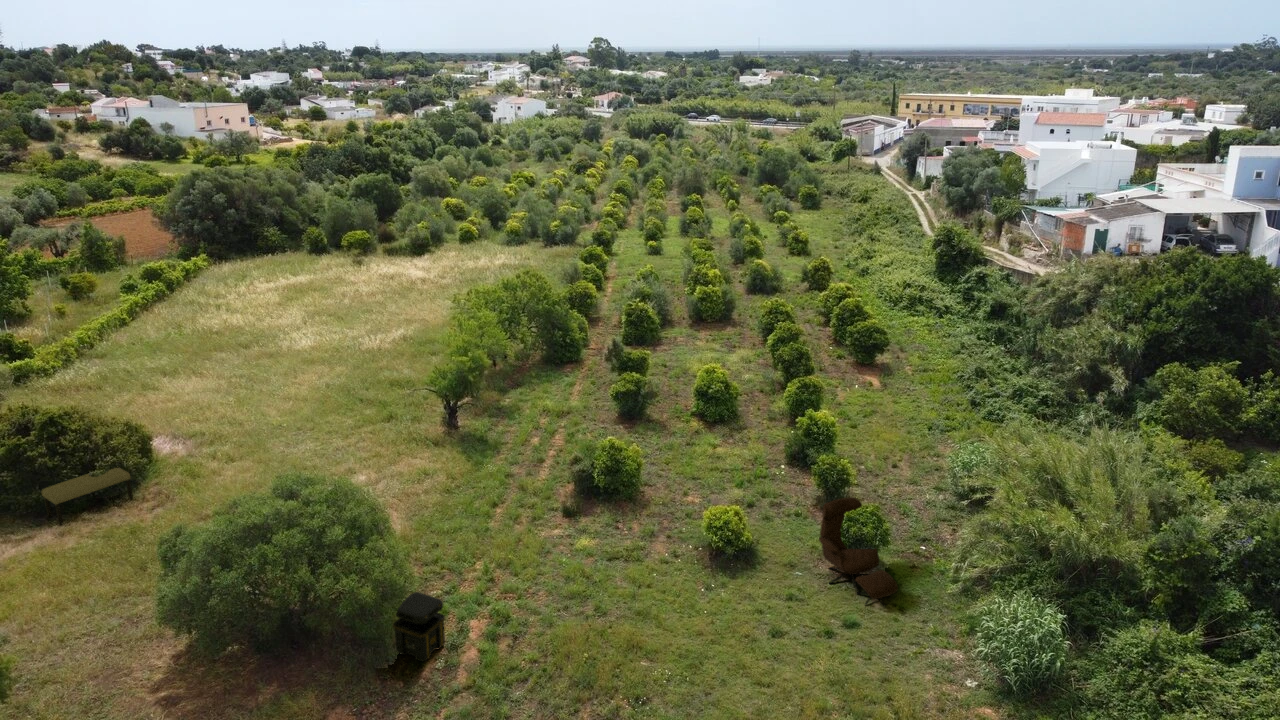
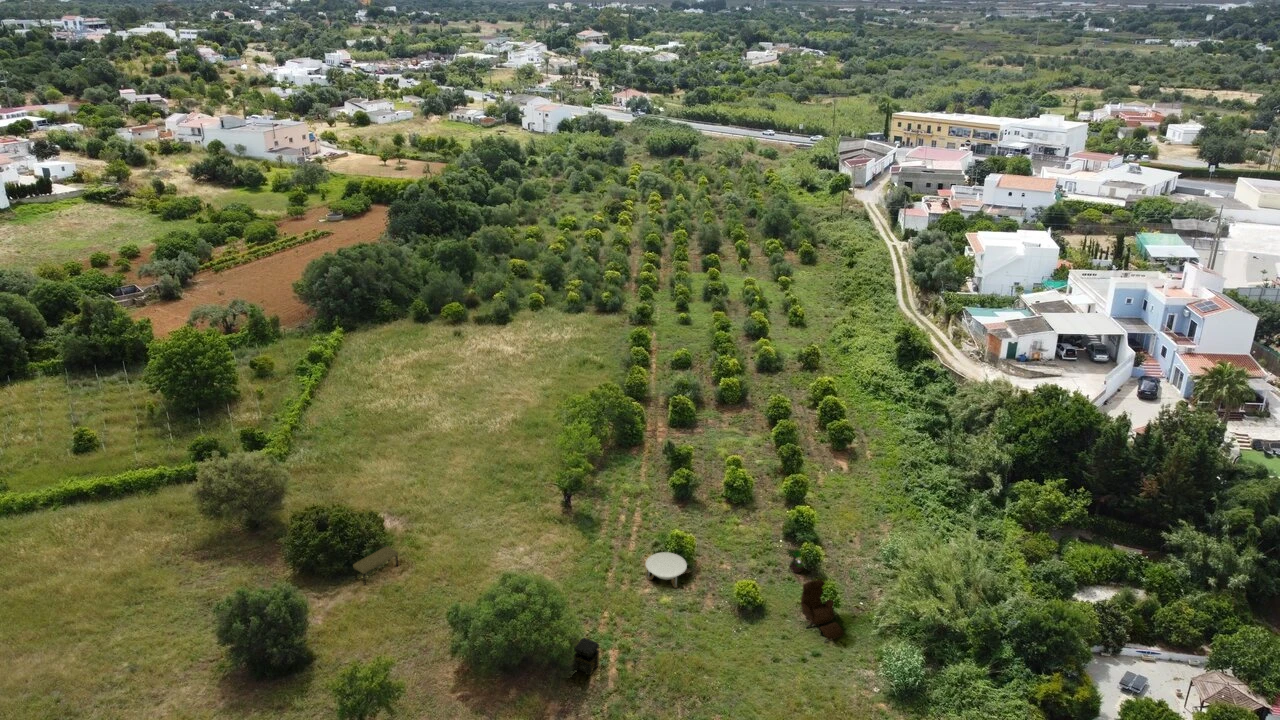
potted tree: none [789,455,823,505] -> present [787,548,804,573]
round table: none [553,473,623,527] -> present [646,552,687,588]

